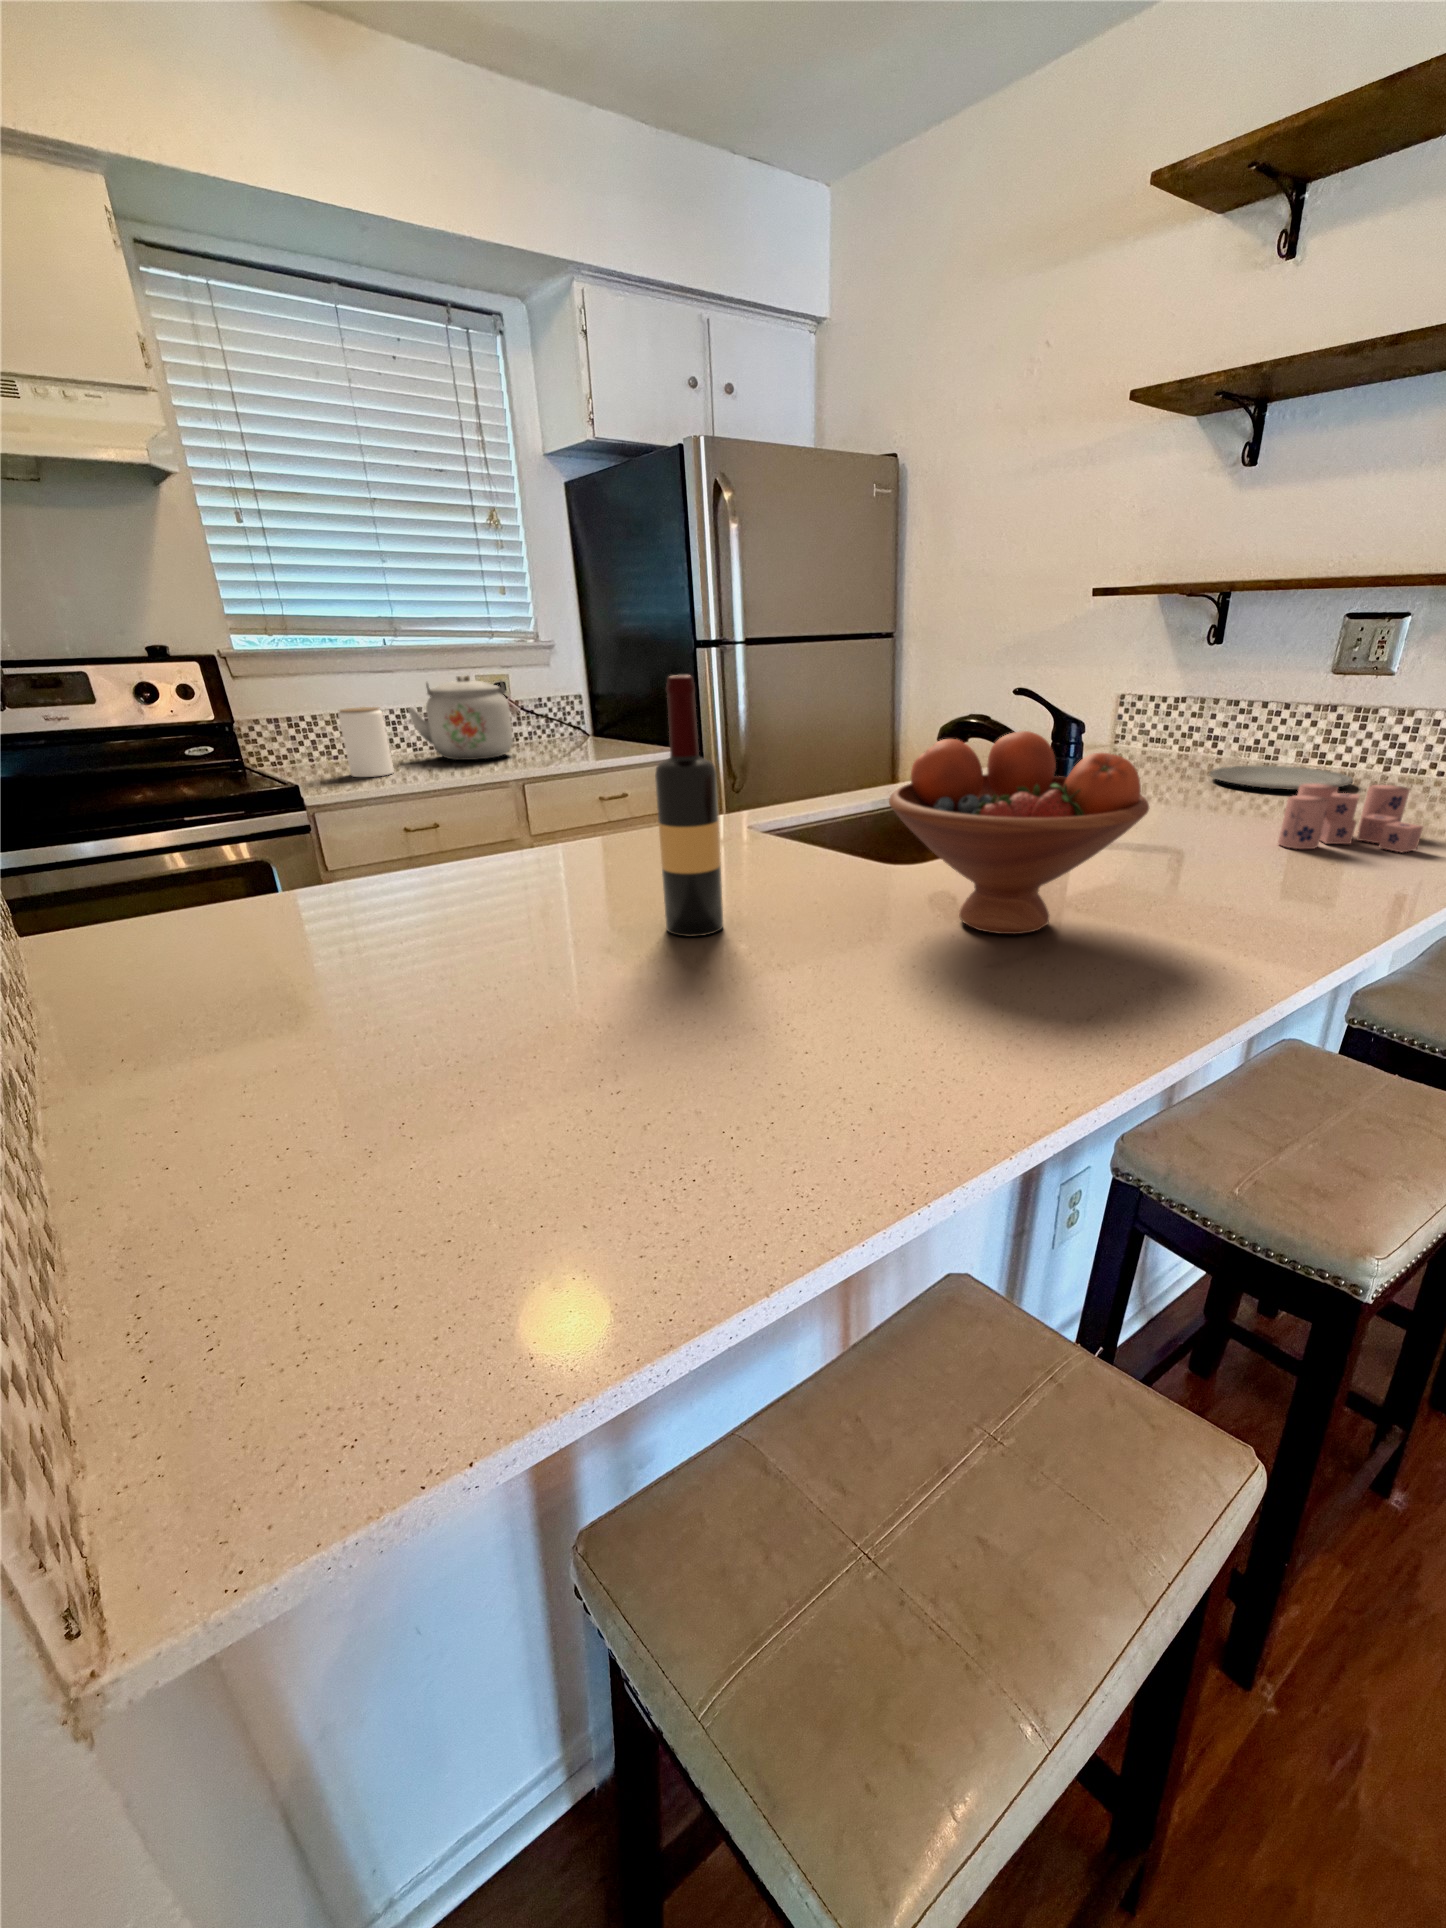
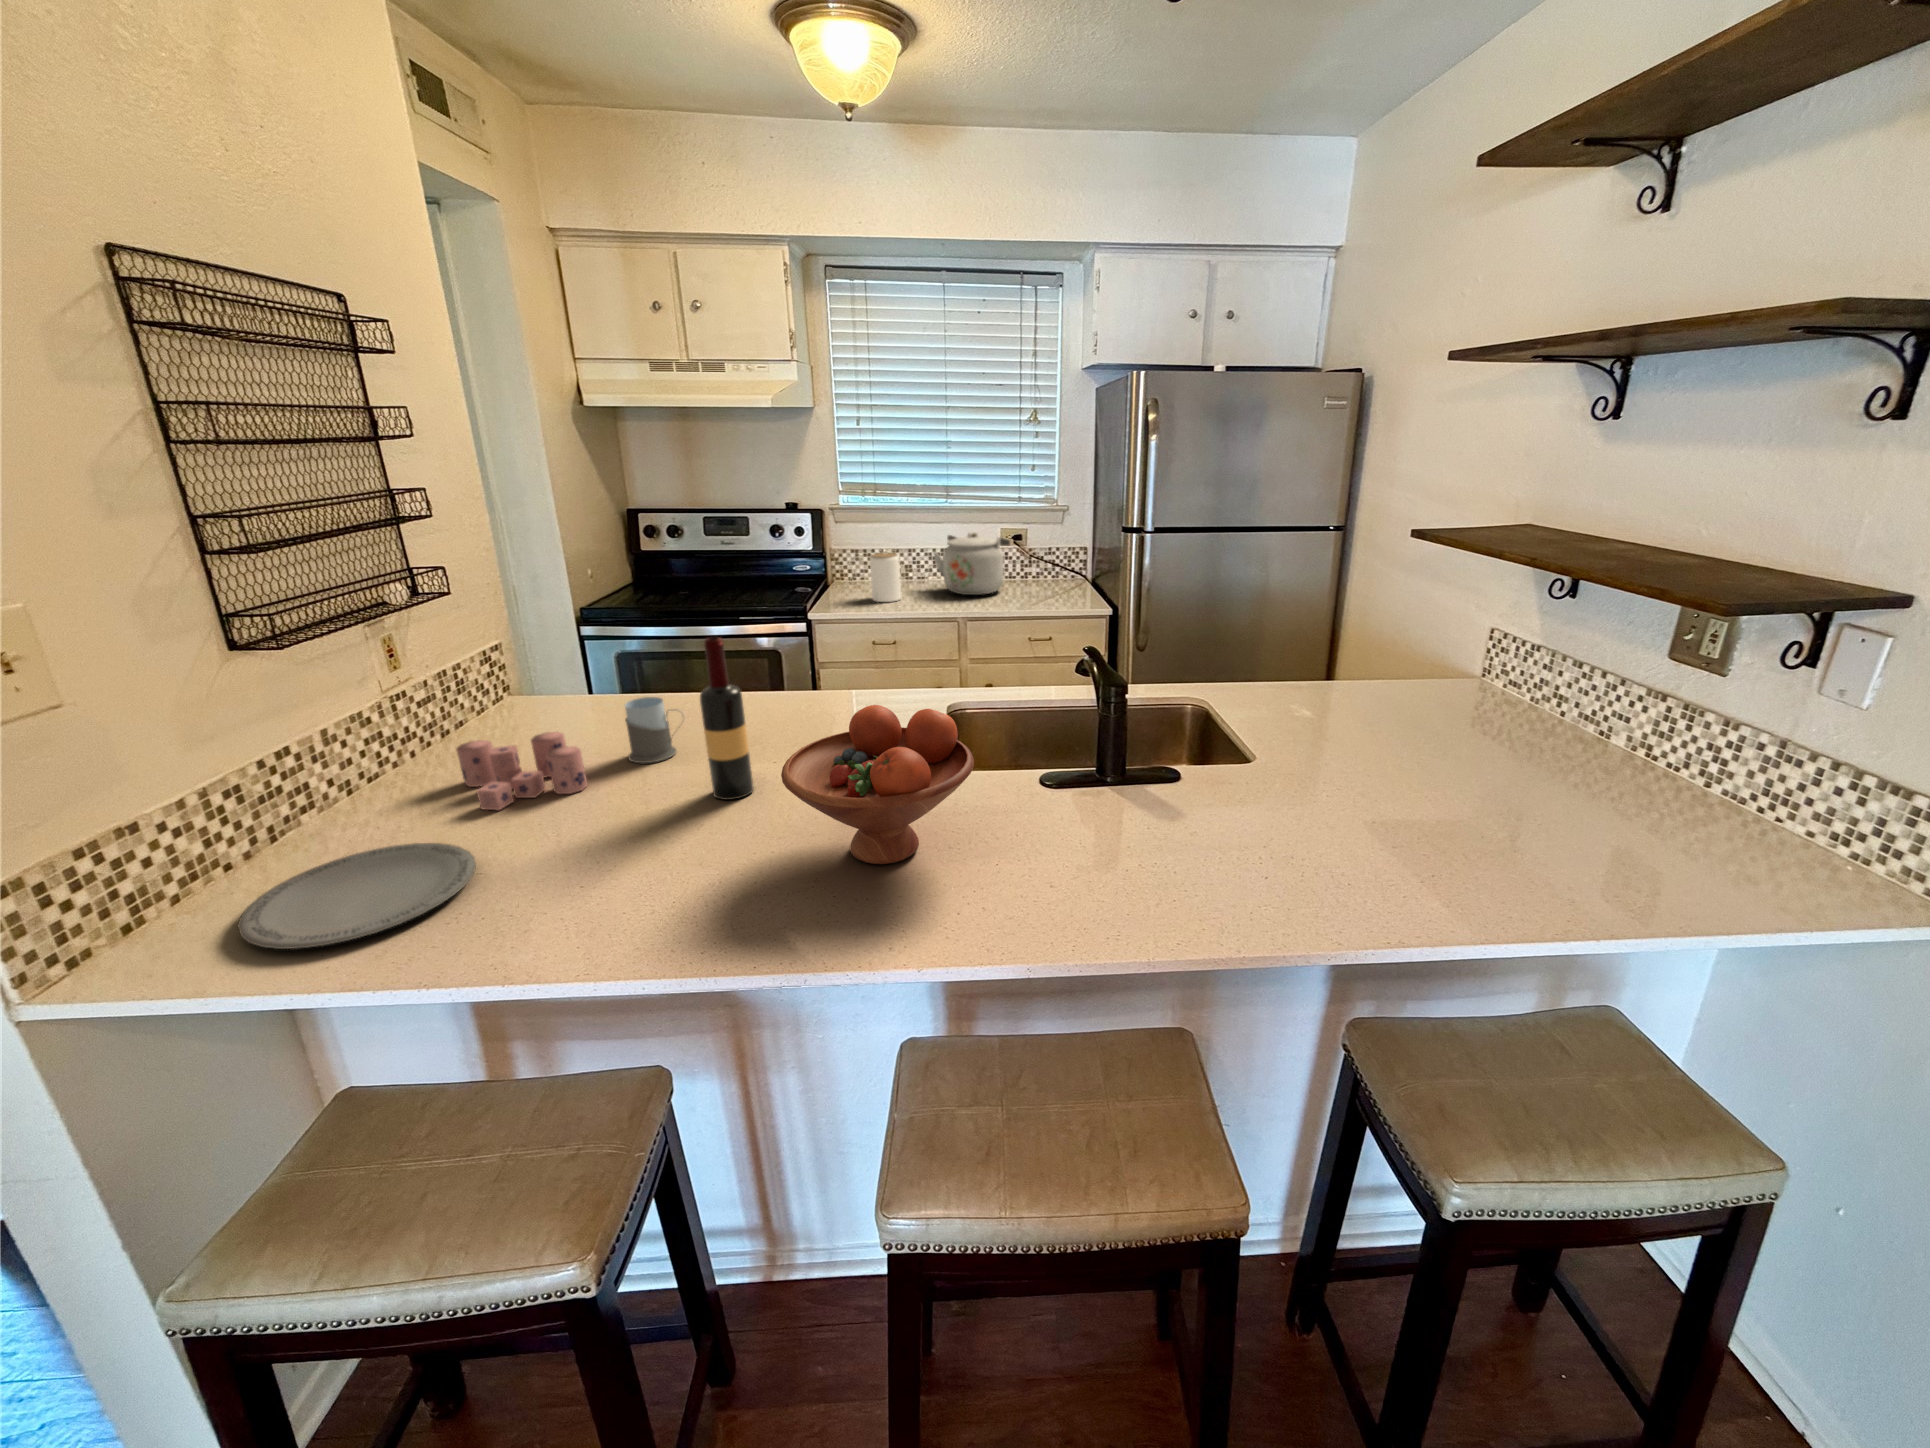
plate: present [1210,766,1353,790] -> present [238,843,476,949]
candle: present [1278,784,1423,852] -> present [456,732,587,810]
mug: none [425,831,513,938] -> present [624,697,683,763]

